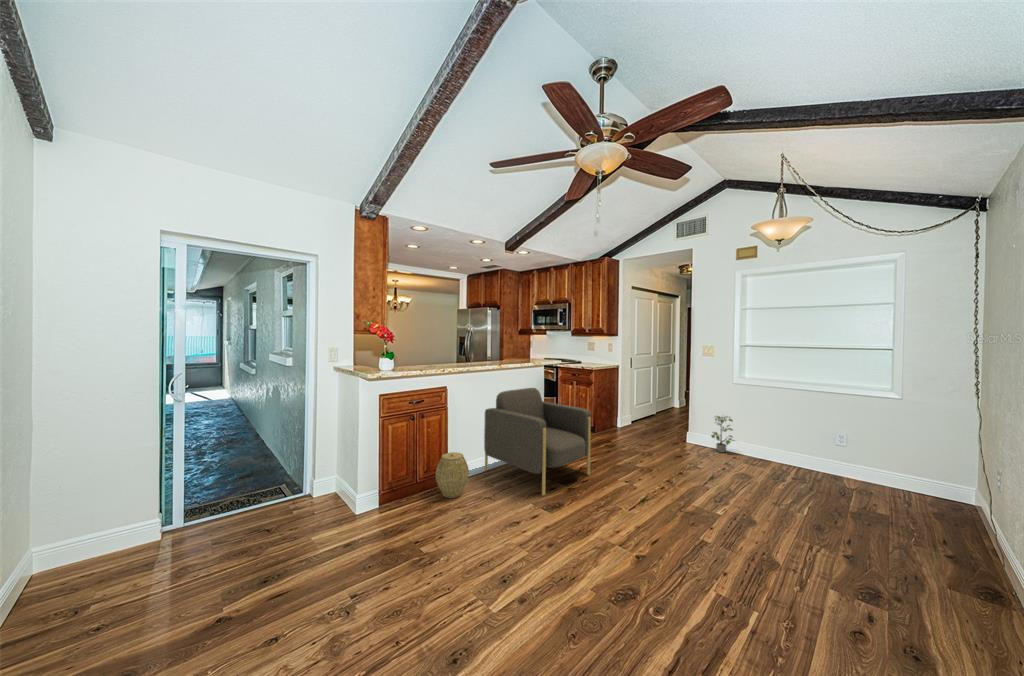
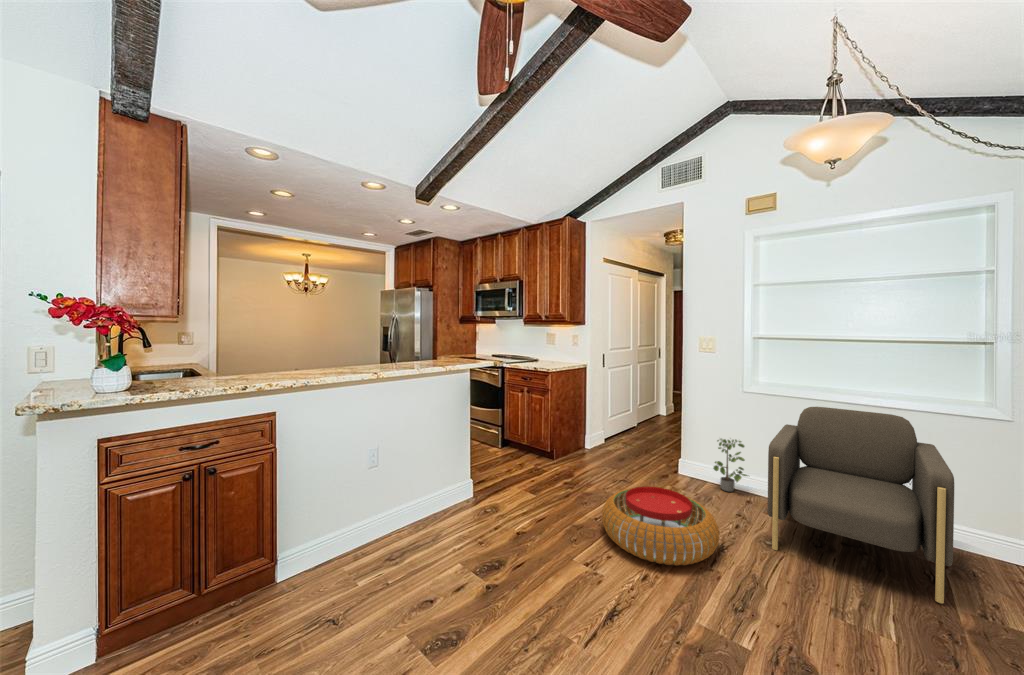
armchair: present [484,388,591,495] -> present [768,407,954,603]
pouf: none [634,442,710,484] -> present [602,486,719,565]
woven basket: present [436,452,469,498] -> none [231,534,303,627]

